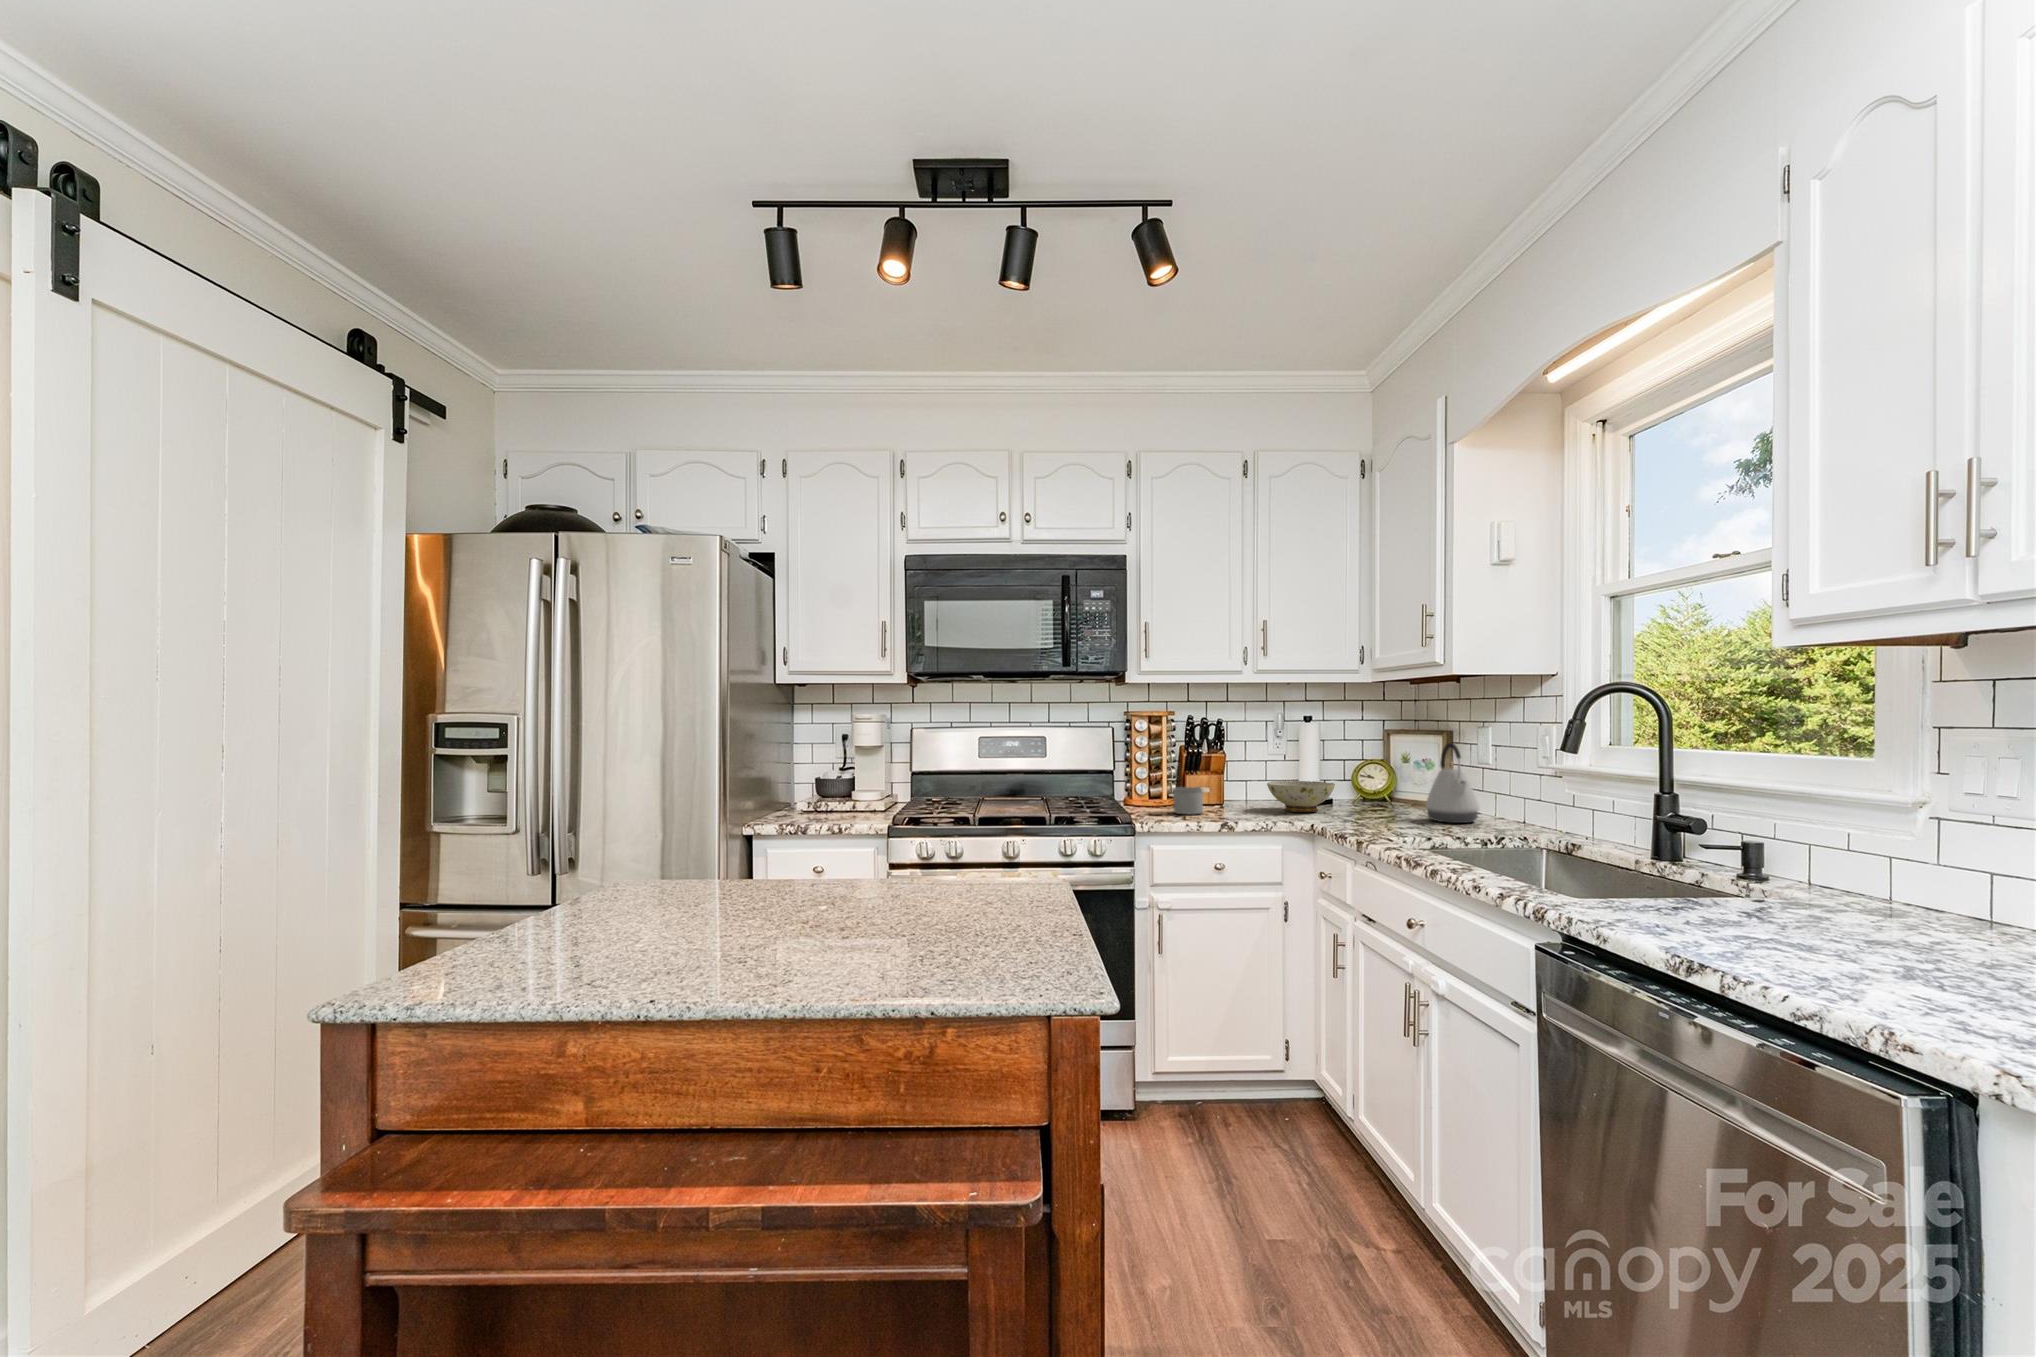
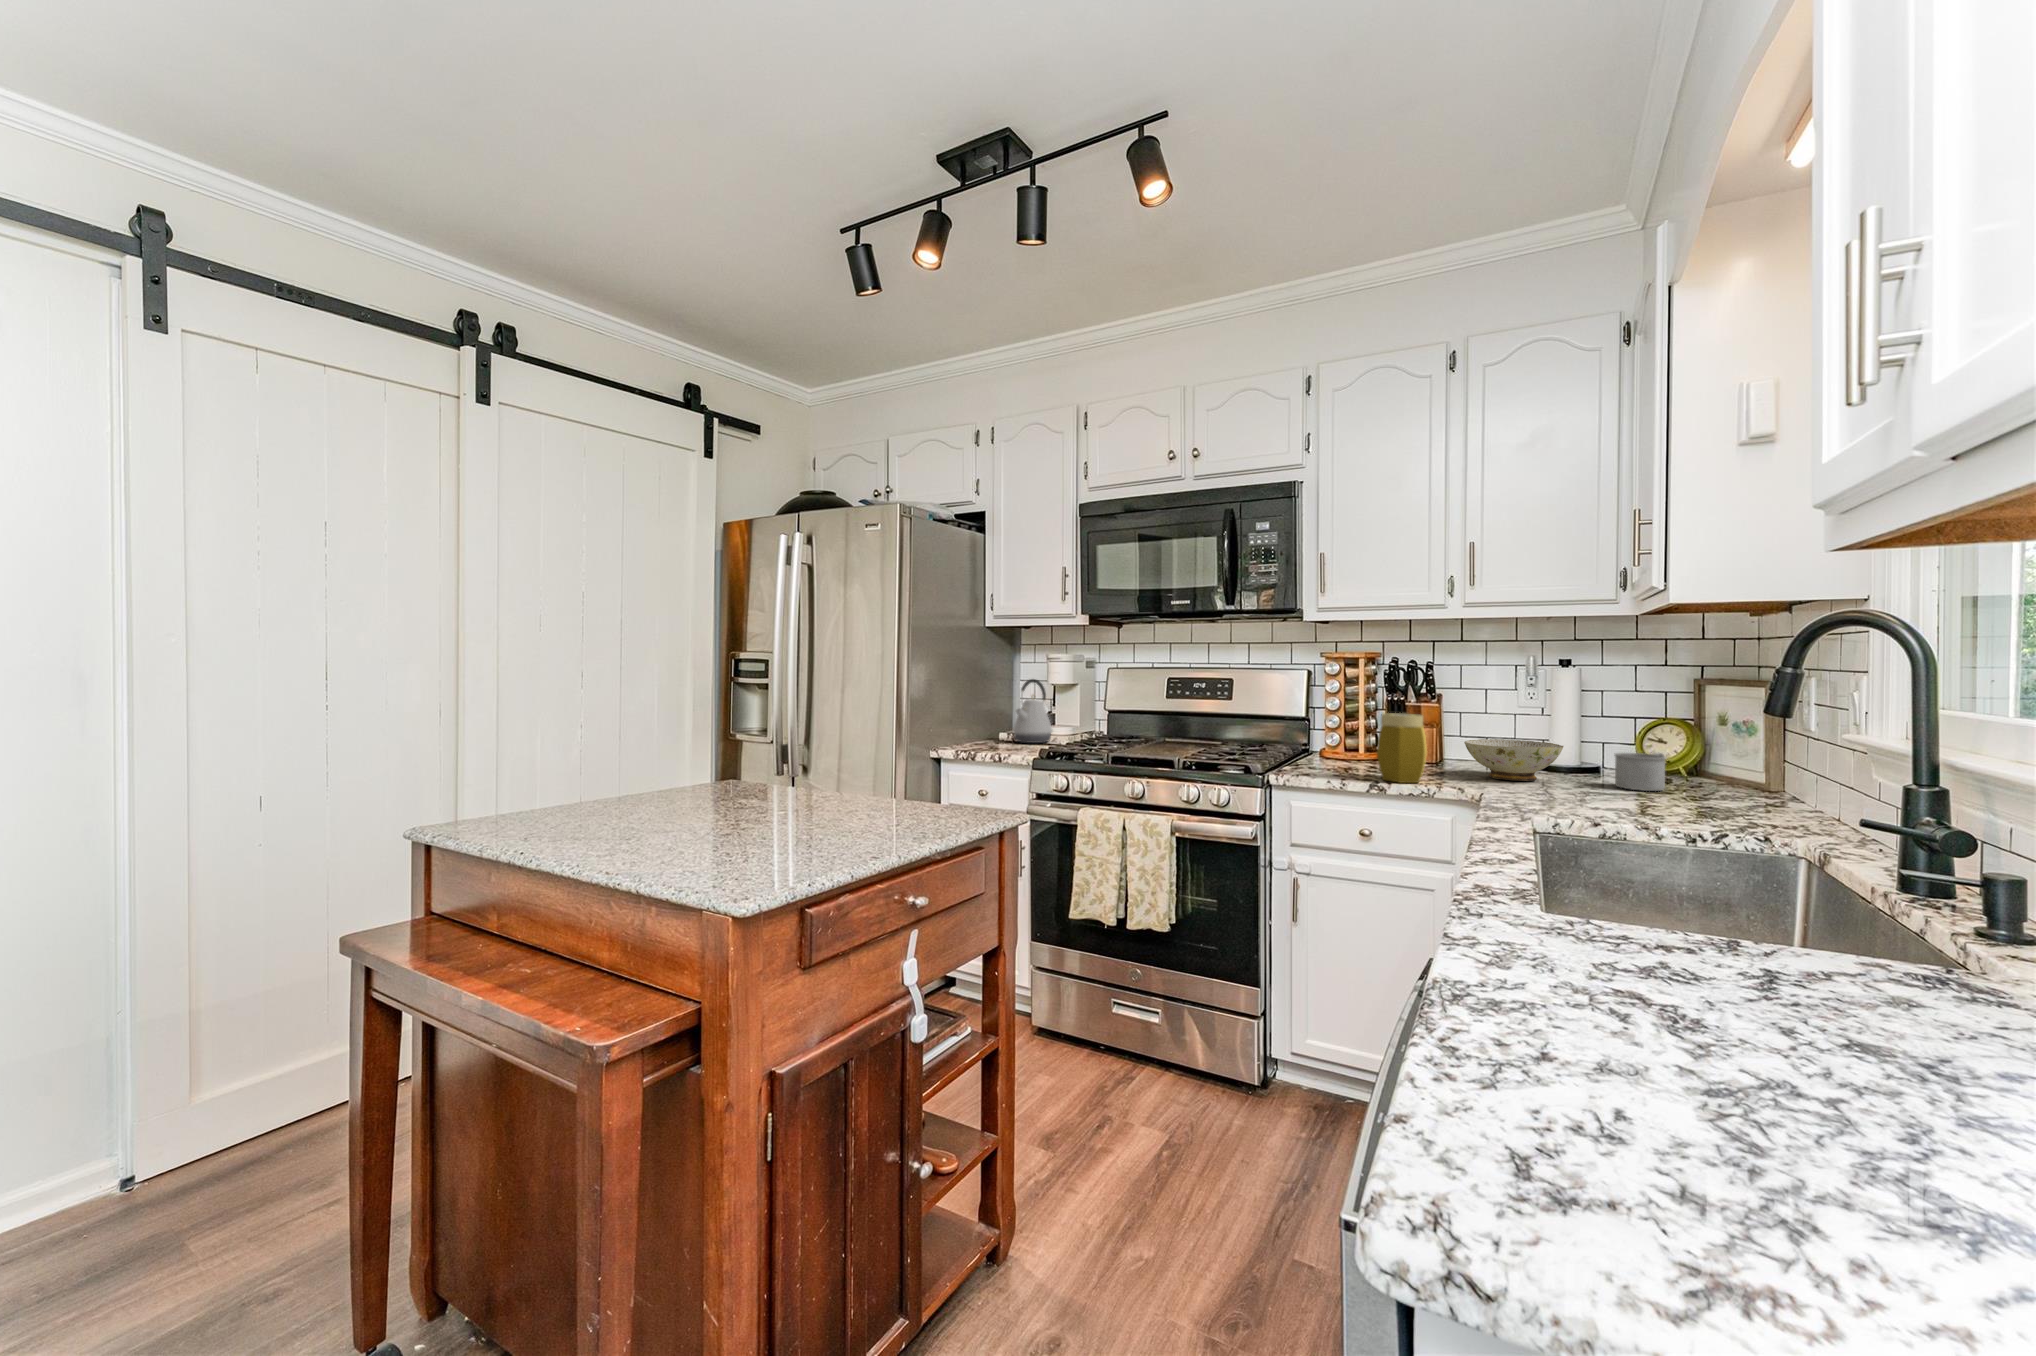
kettle: present [1425,743,1479,823] -> present [1013,679,1052,743]
jar: none [1223,763,1263,820] -> present [1377,713,1427,783]
mug: present [1173,786,1203,814] -> present [1615,752,1666,791]

